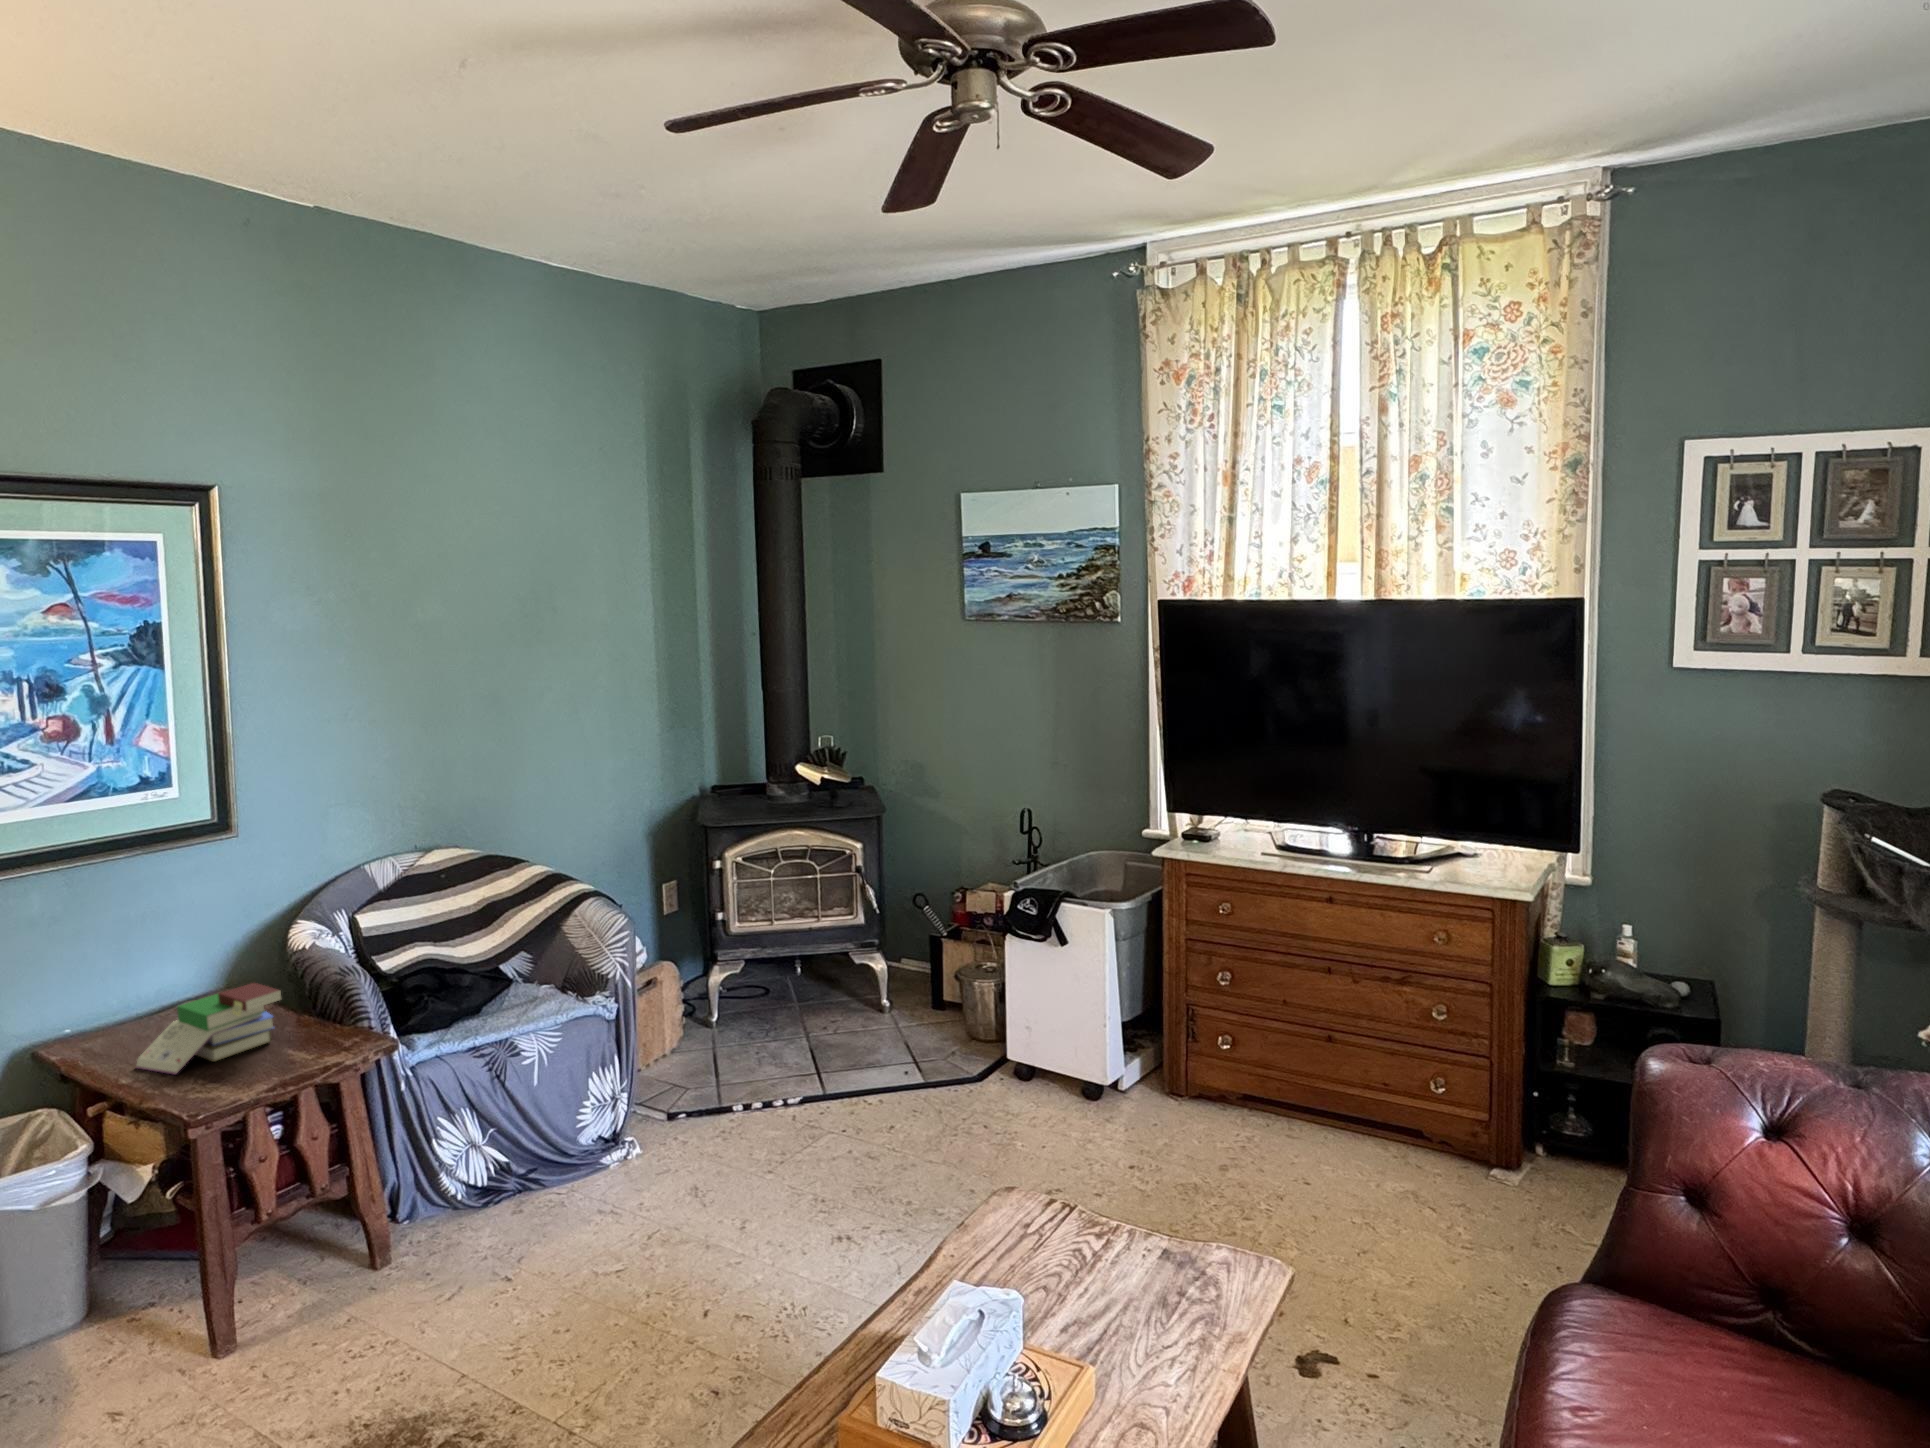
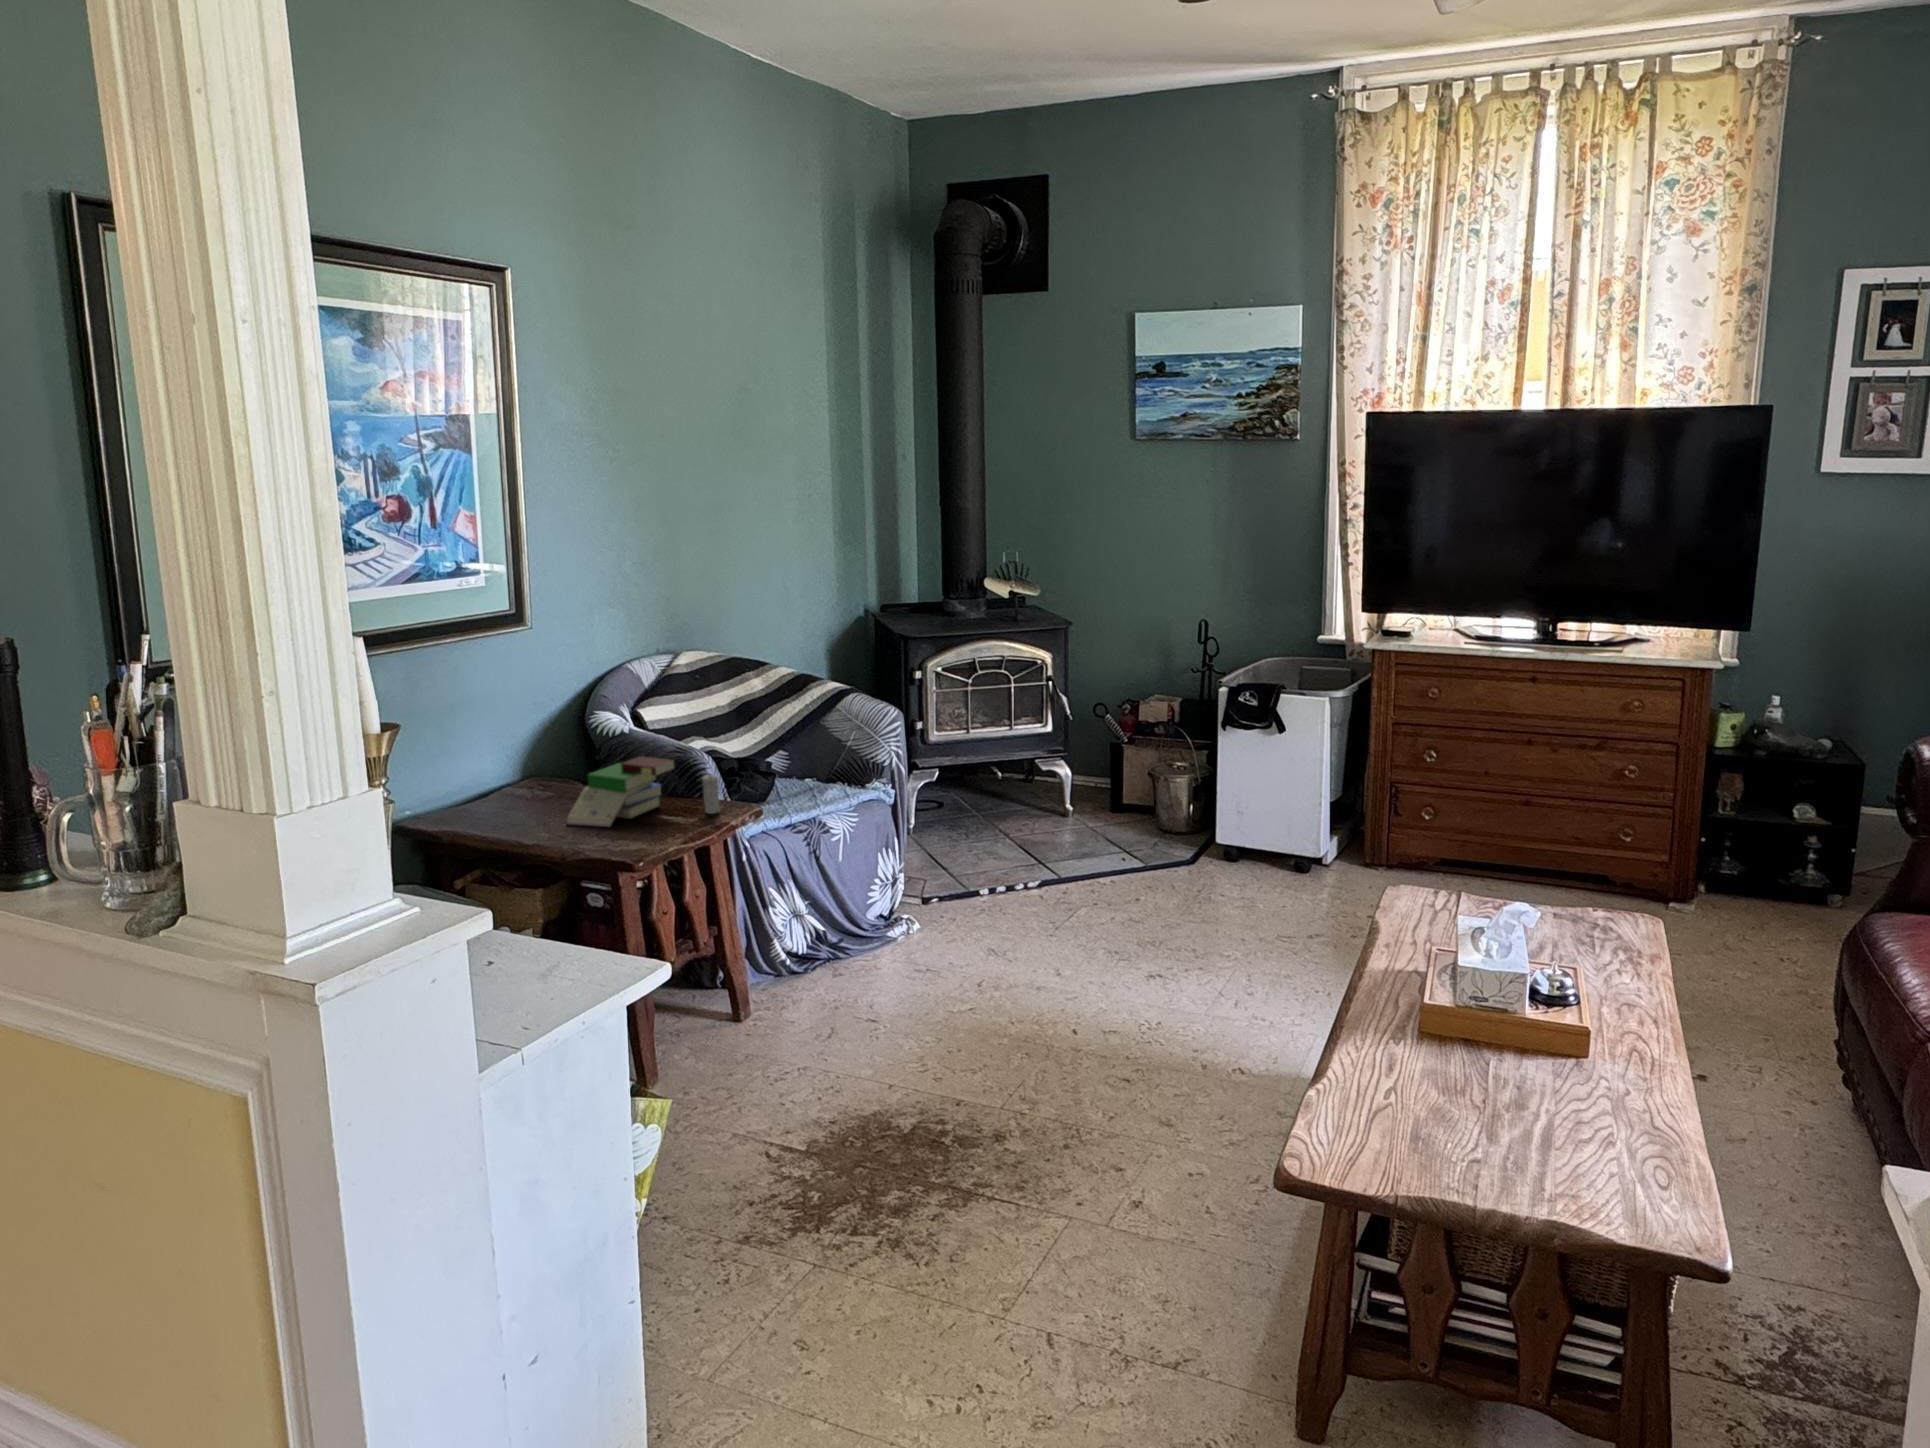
candle: none [305,1003,328,1057] -> present [702,774,720,814]

